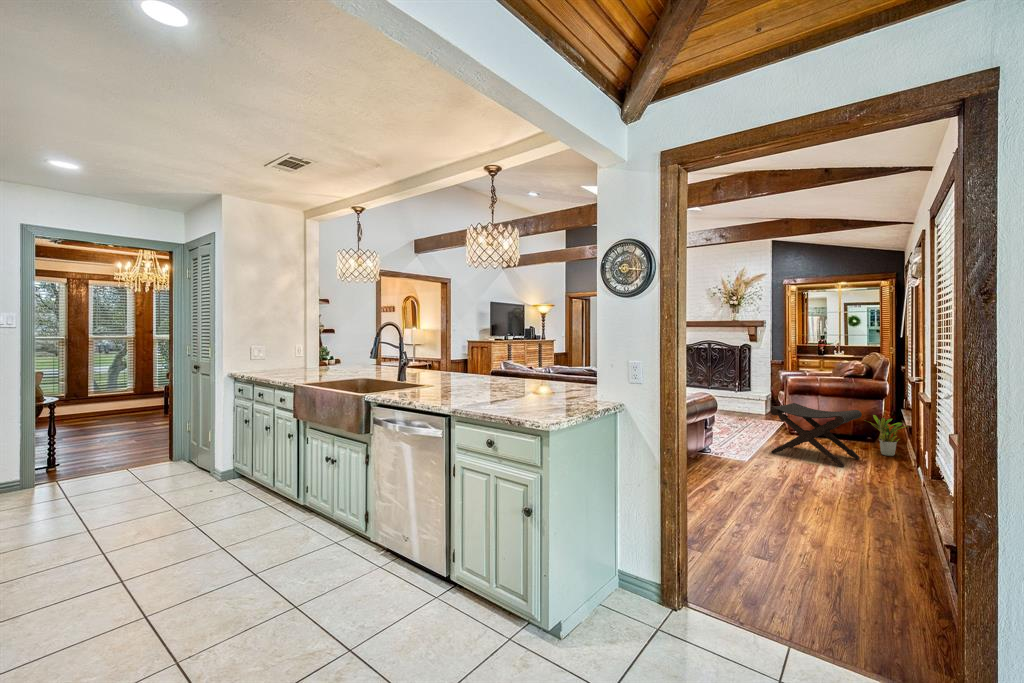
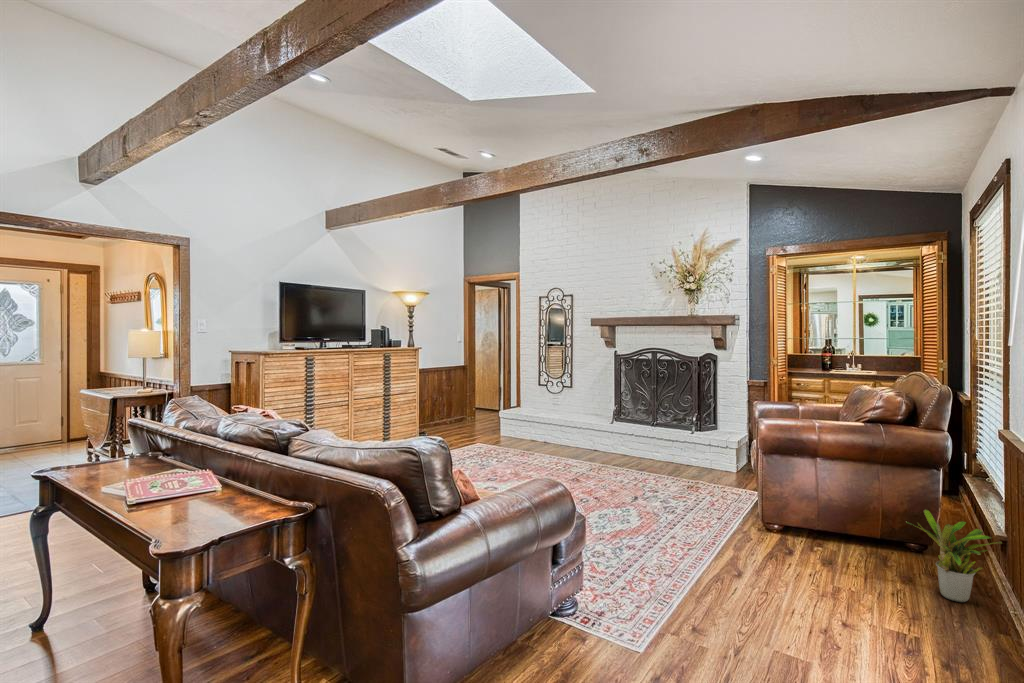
footstool: present [771,403,862,467] -> none [715,480,905,653]

